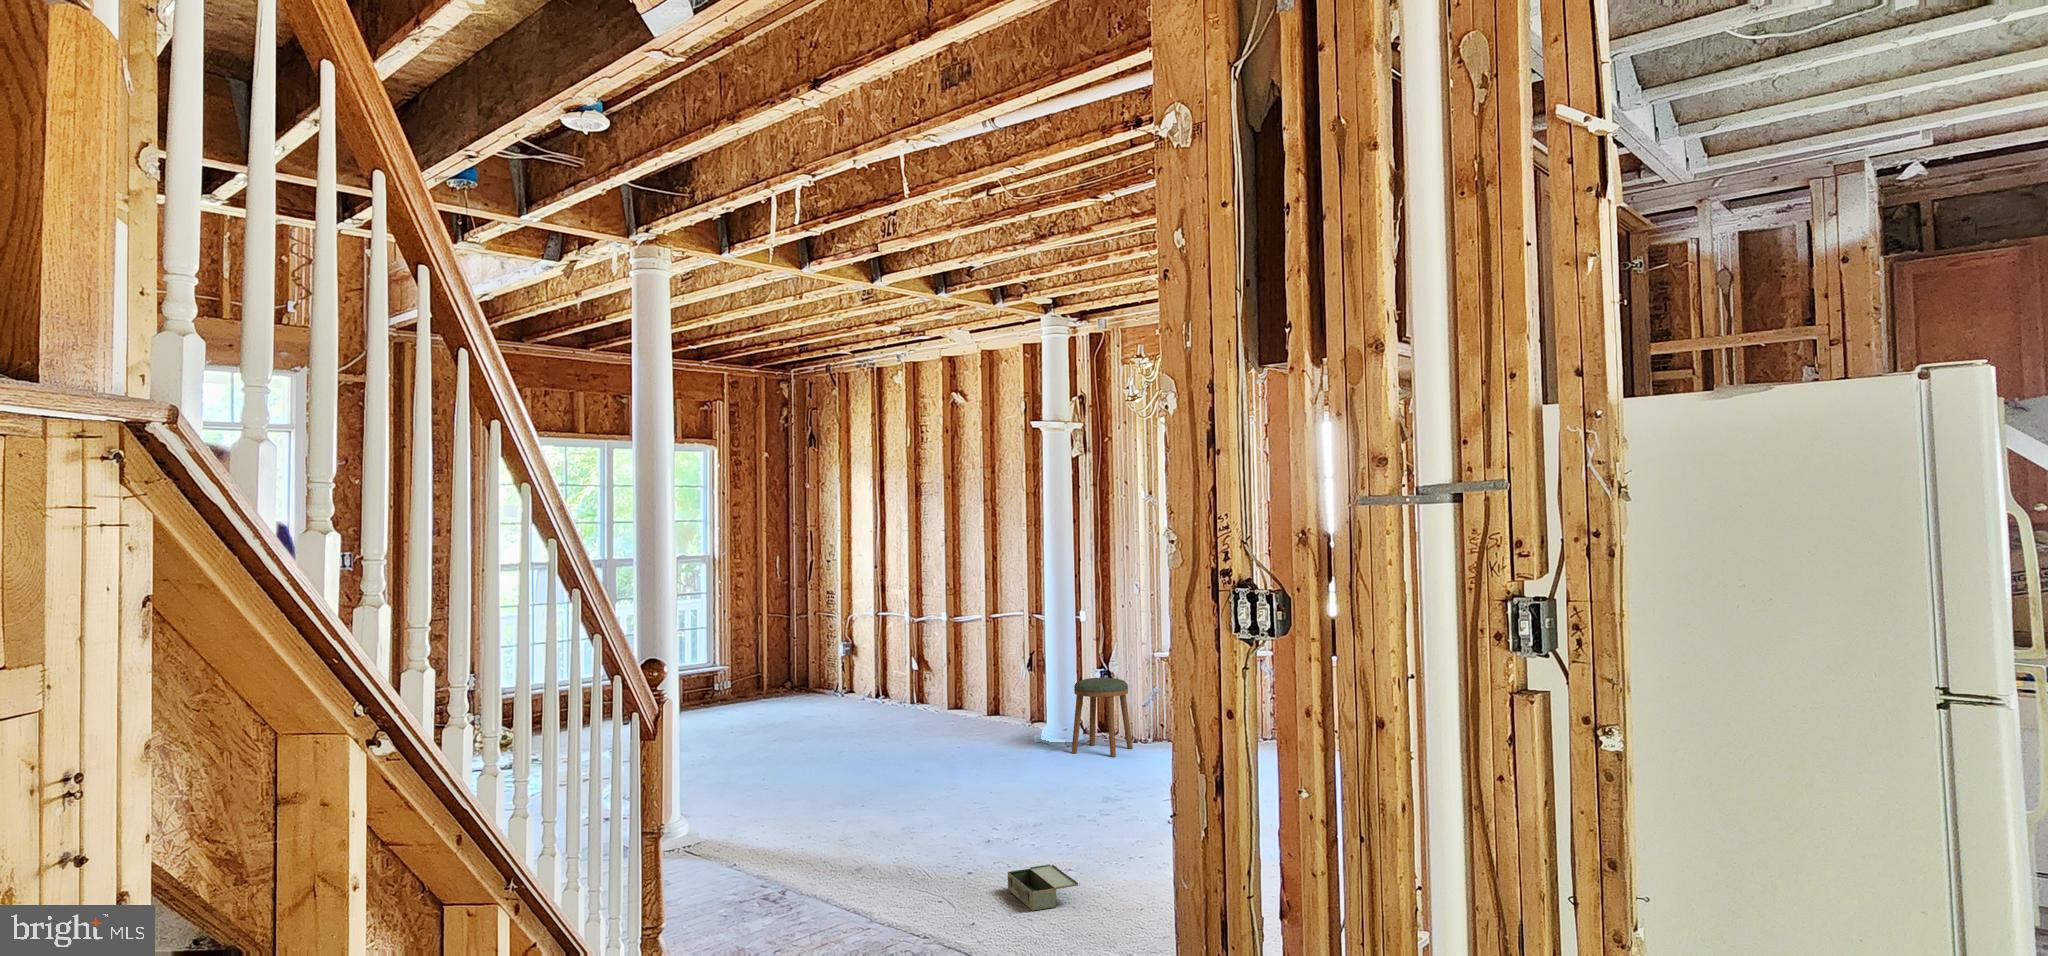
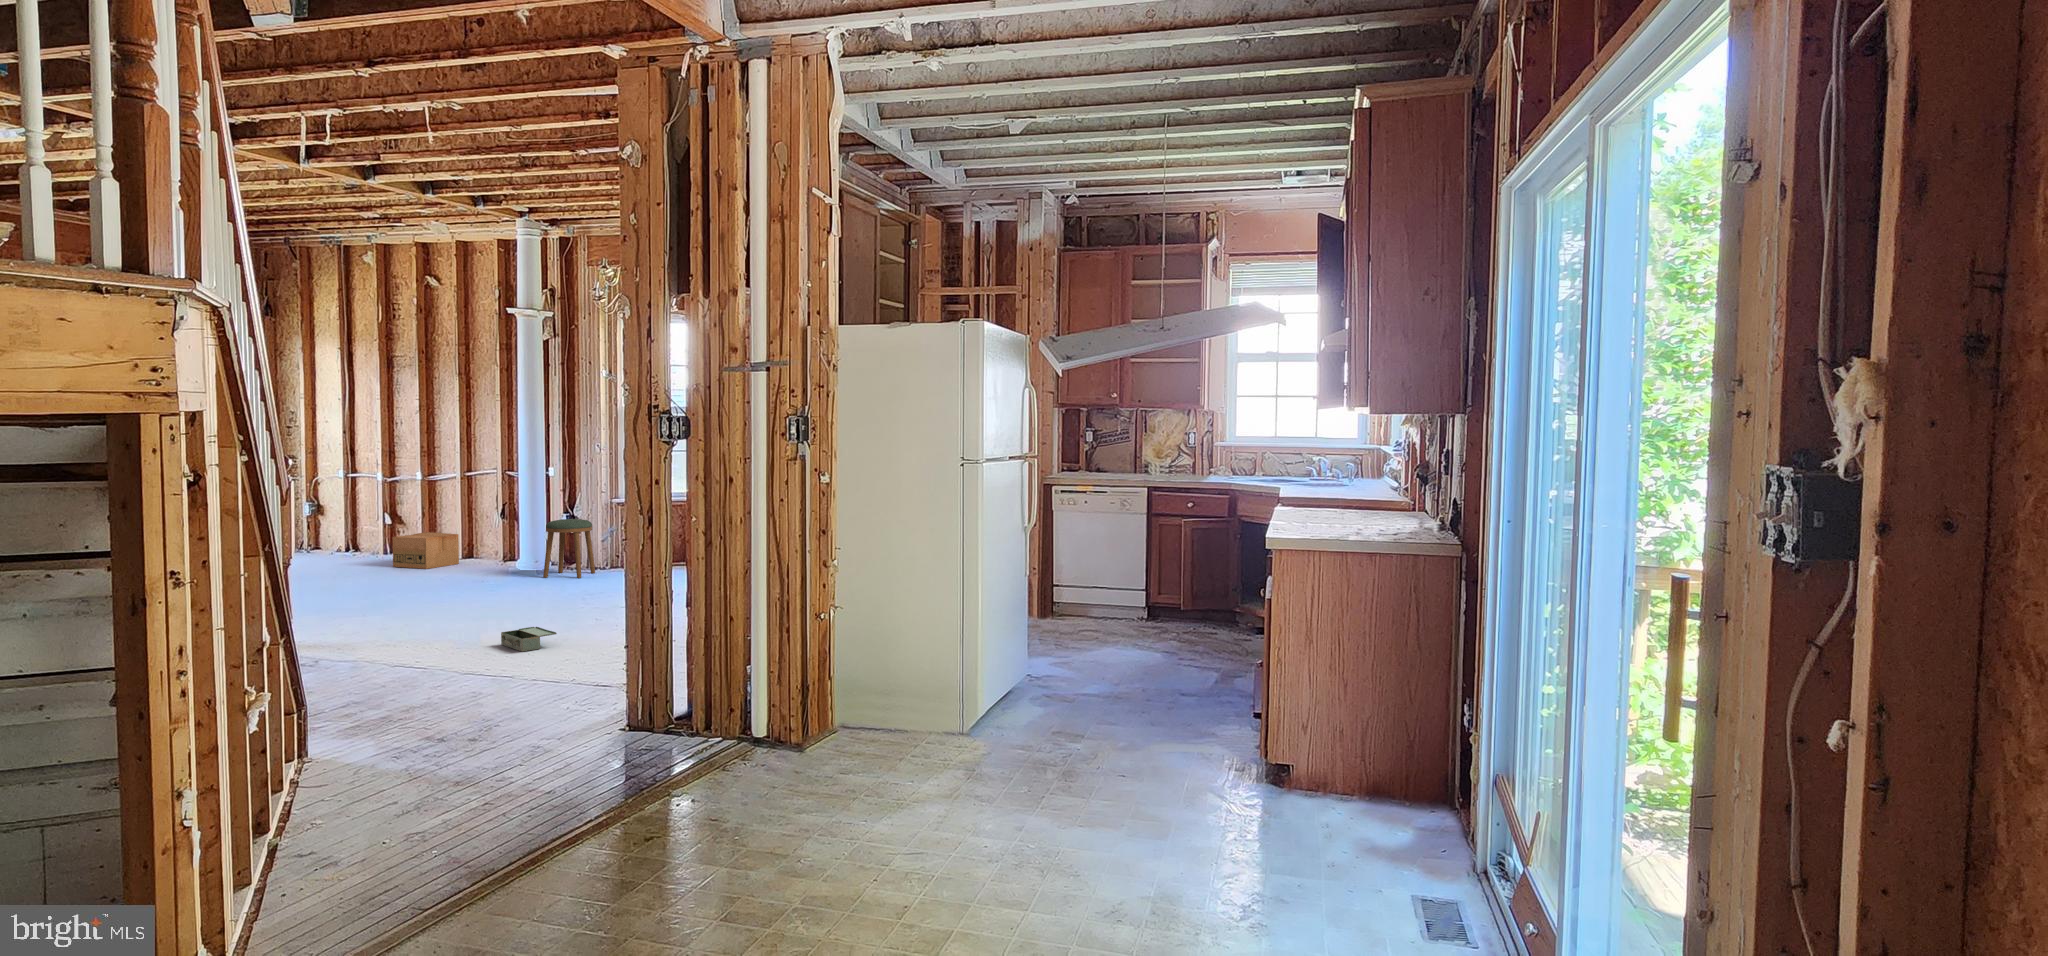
cardboard box: none [917,683,984,729] -> present [392,532,459,569]

